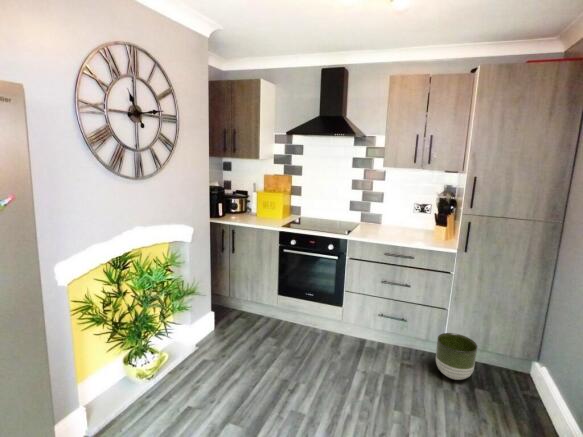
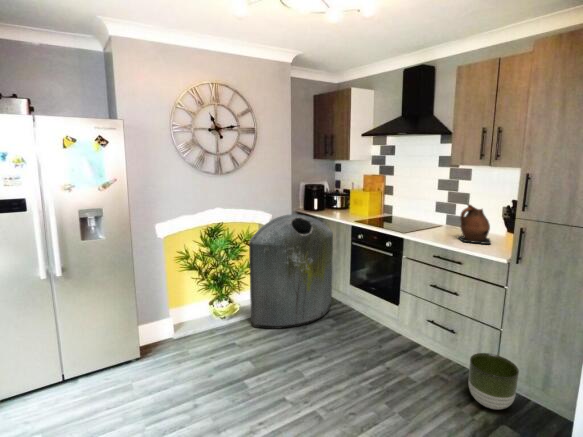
ceramic pitcher: none [391,204,424,239] -> present [459,204,491,244]
trash can: none [185,225,264,376] -> present [249,214,333,329]

